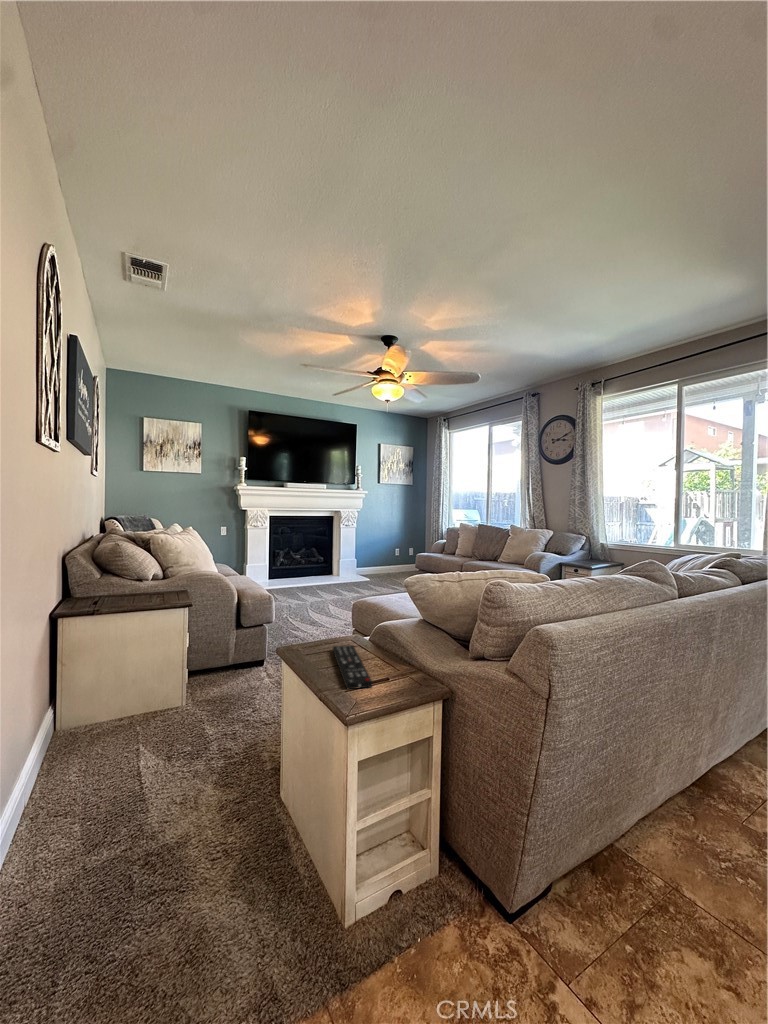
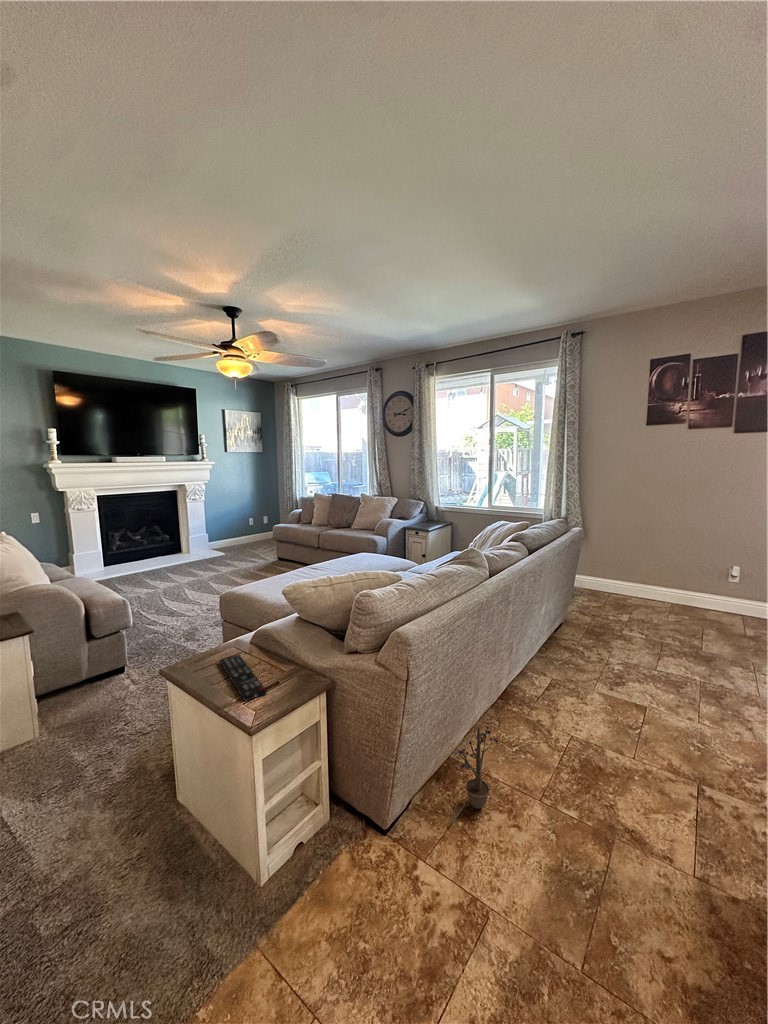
decorative plant: none [614,803,694,941] -> present [452,726,498,823]

